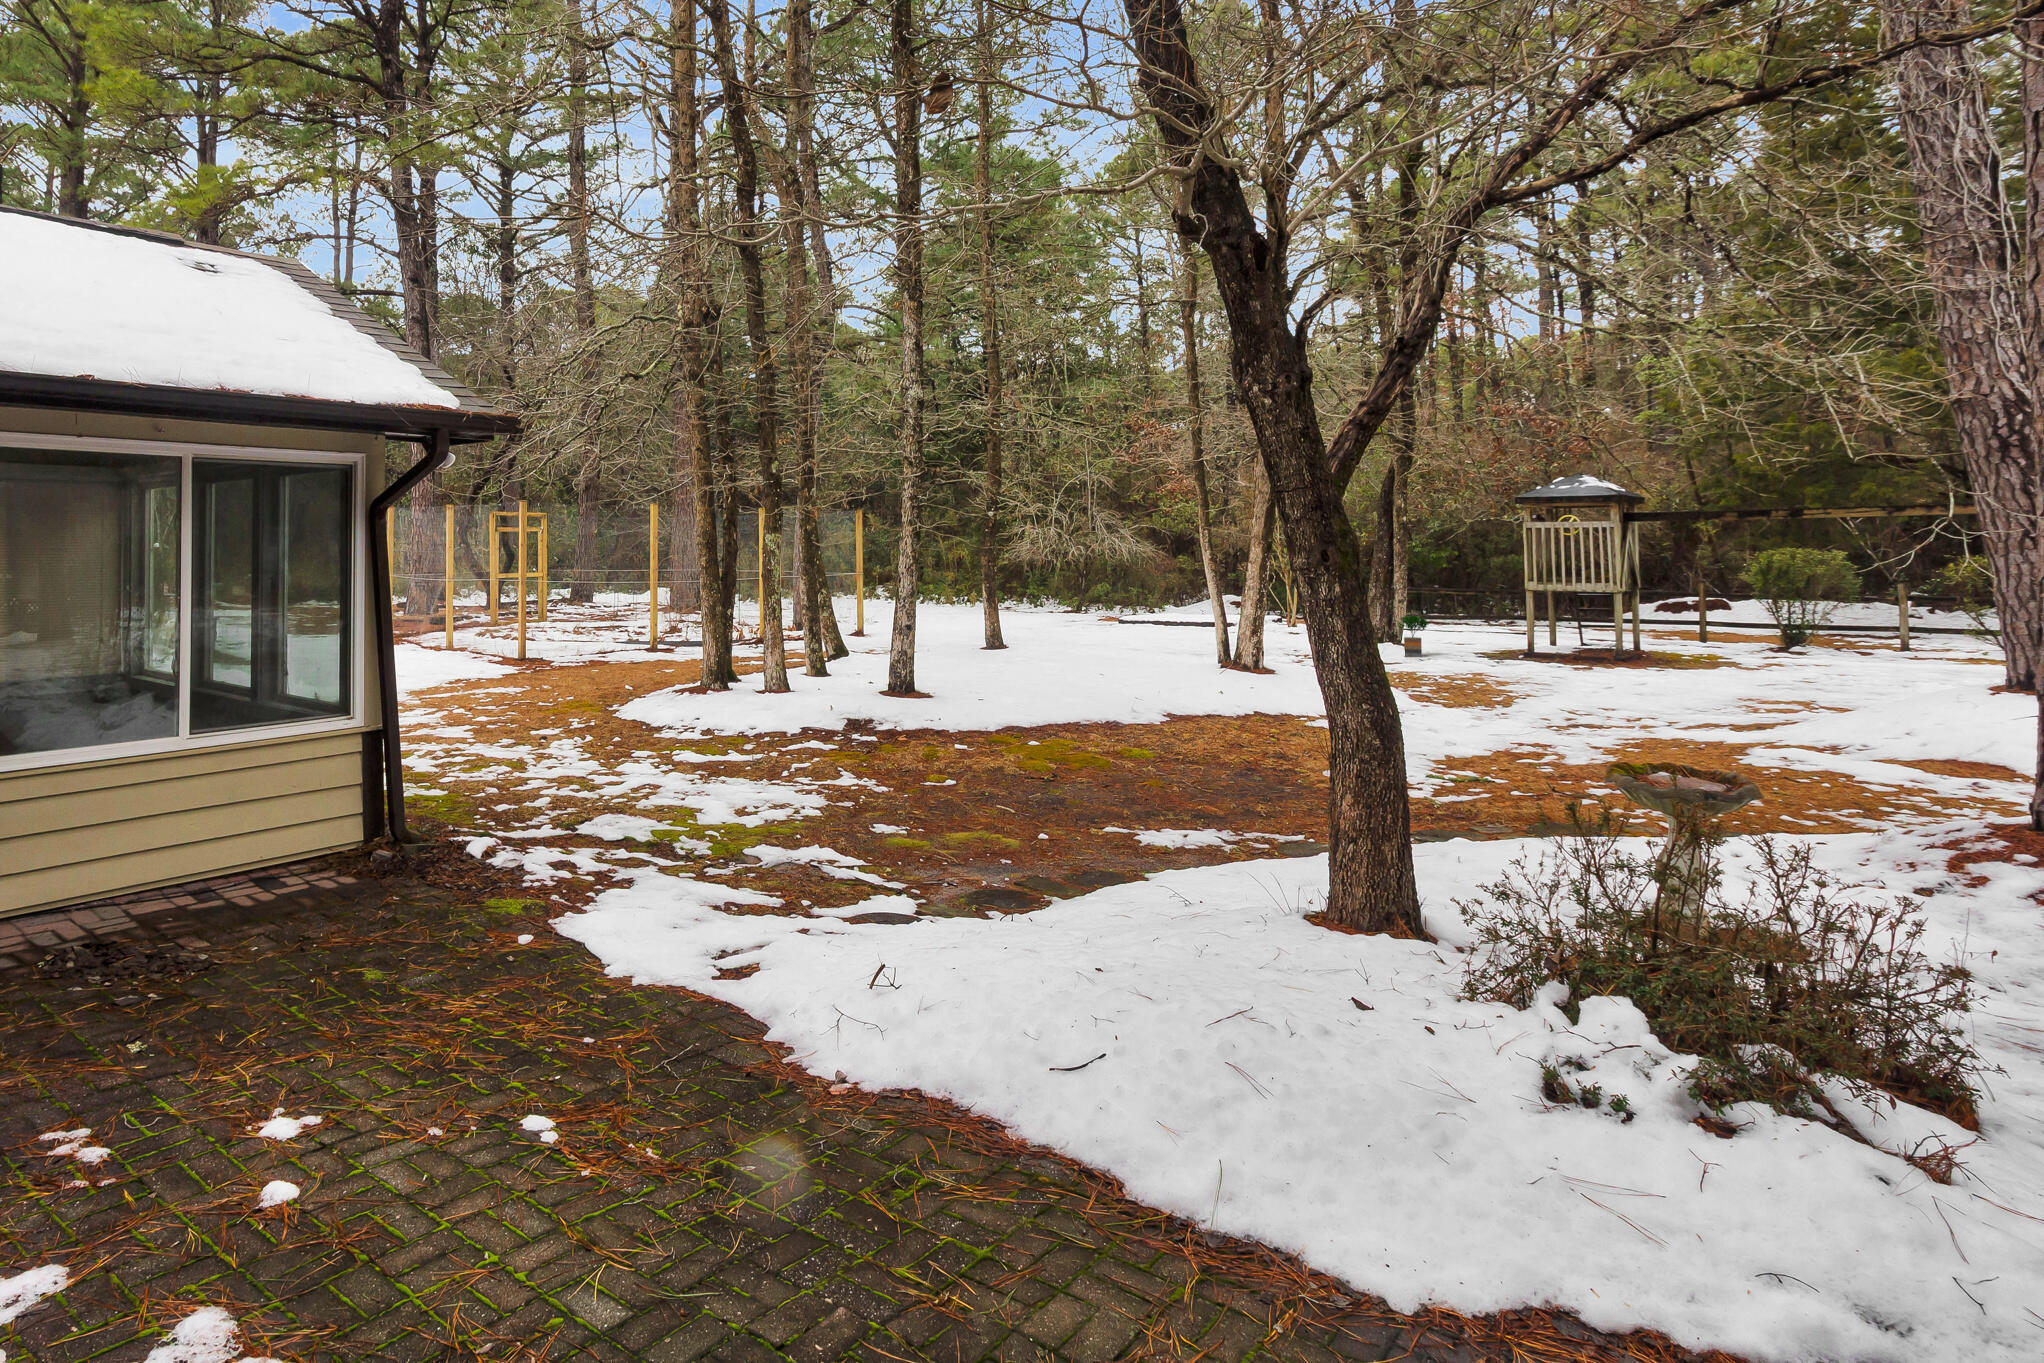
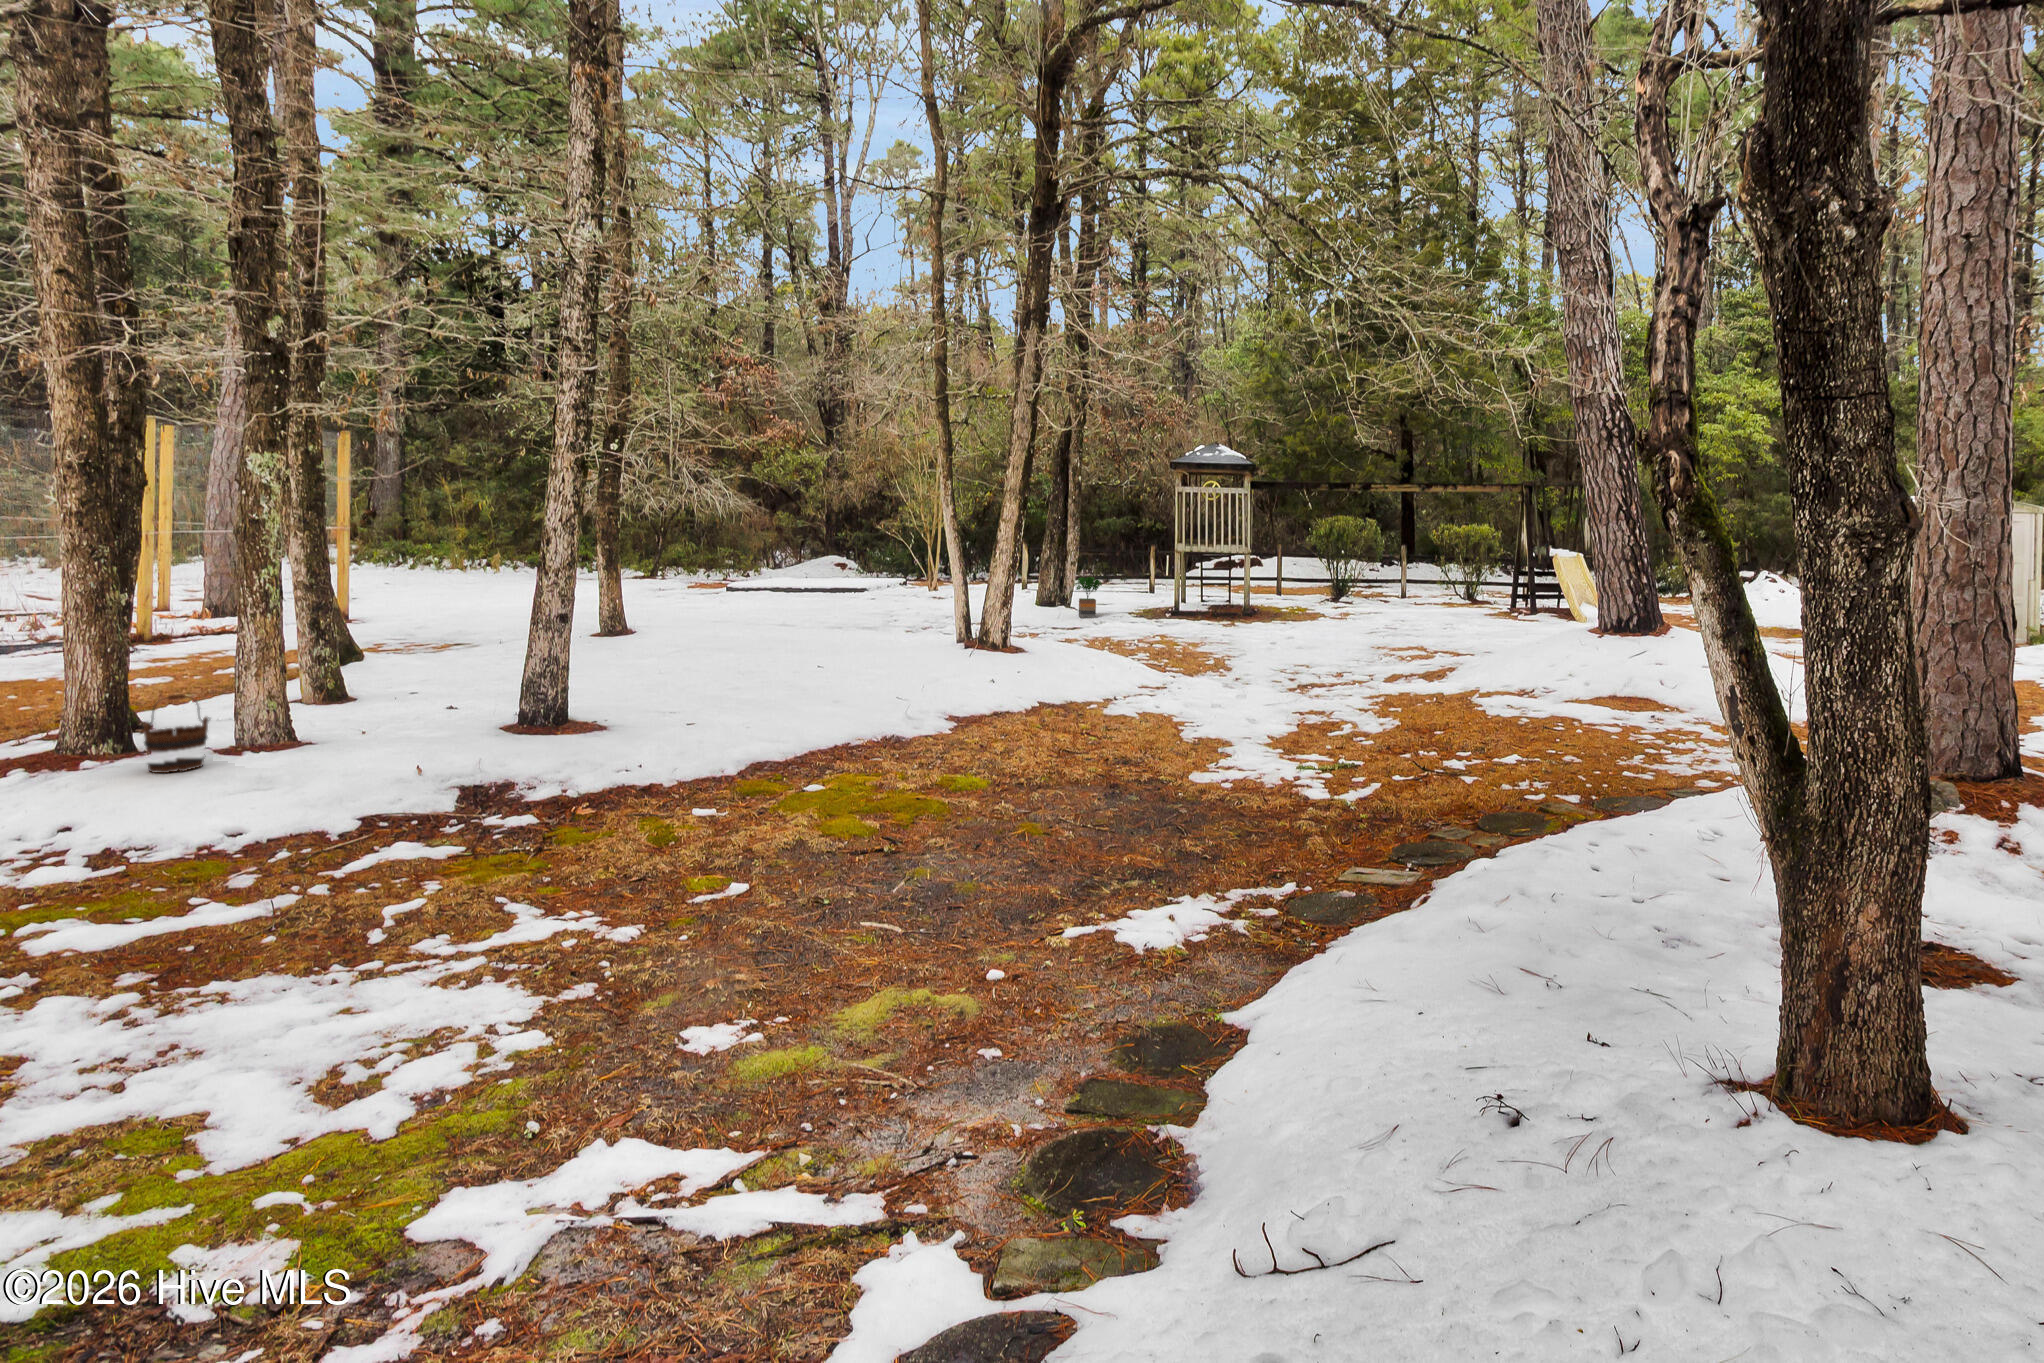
wooden bucket: none [732,662,758,703] -> present [142,694,210,773]

